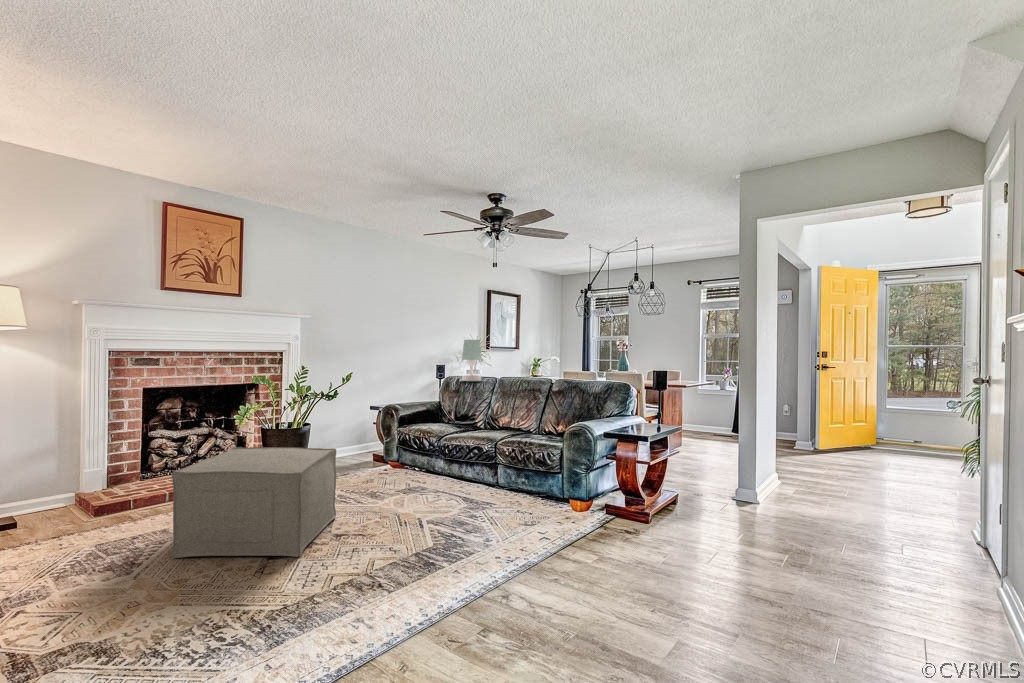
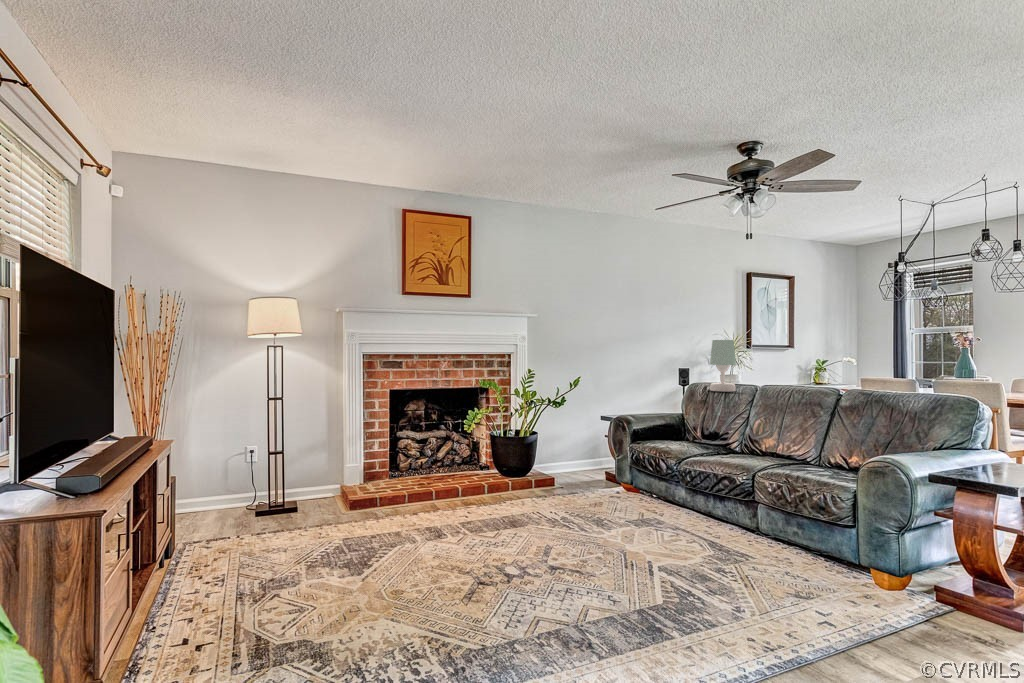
ottoman: present [172,447,336,558] -> none [395,455,556,586]

